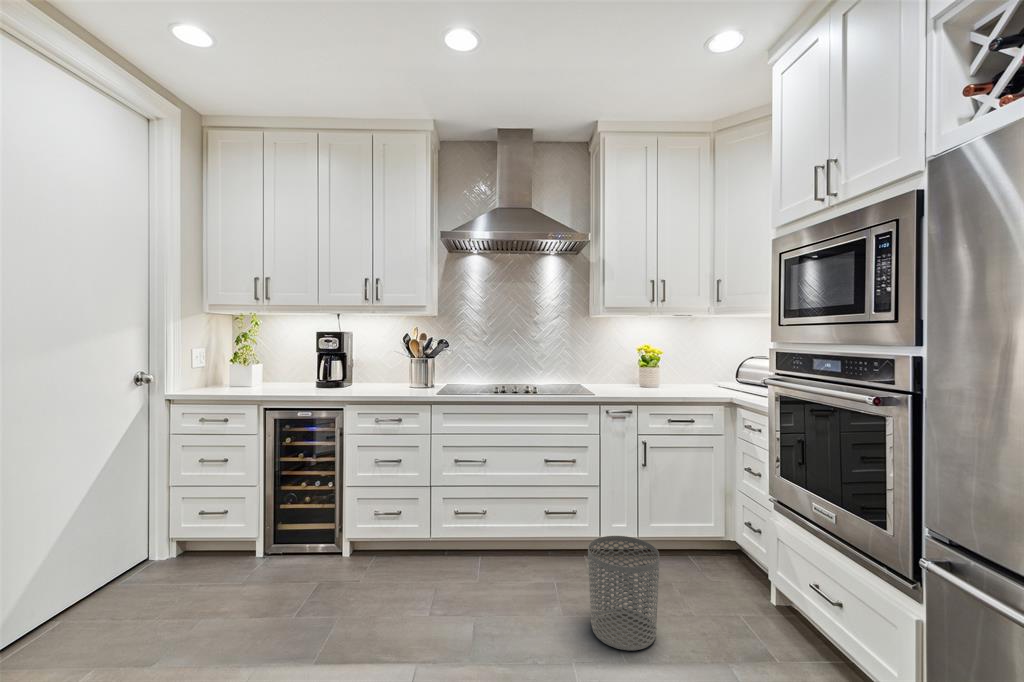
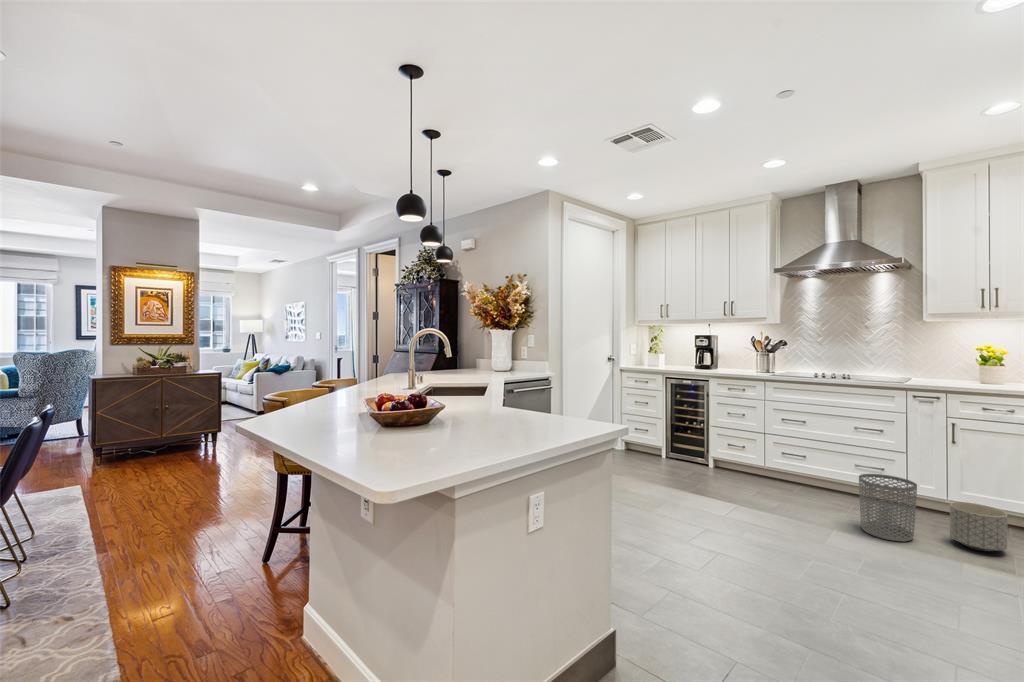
planter: none [677,548,736,619] -> present [950,502,1008,552]

